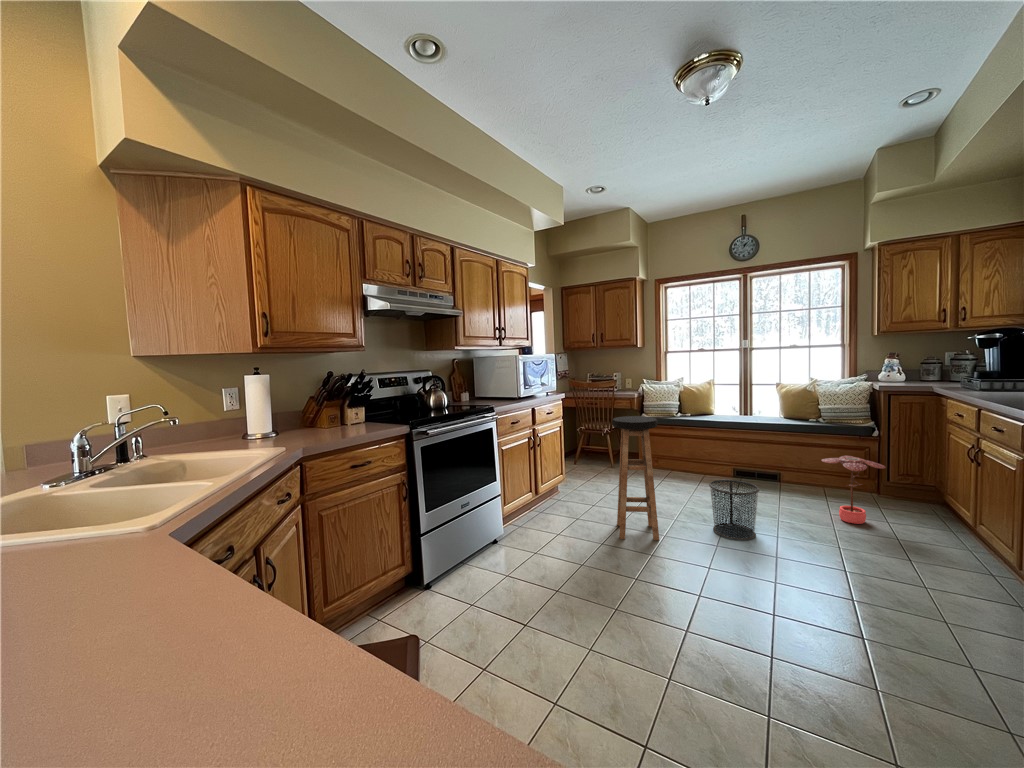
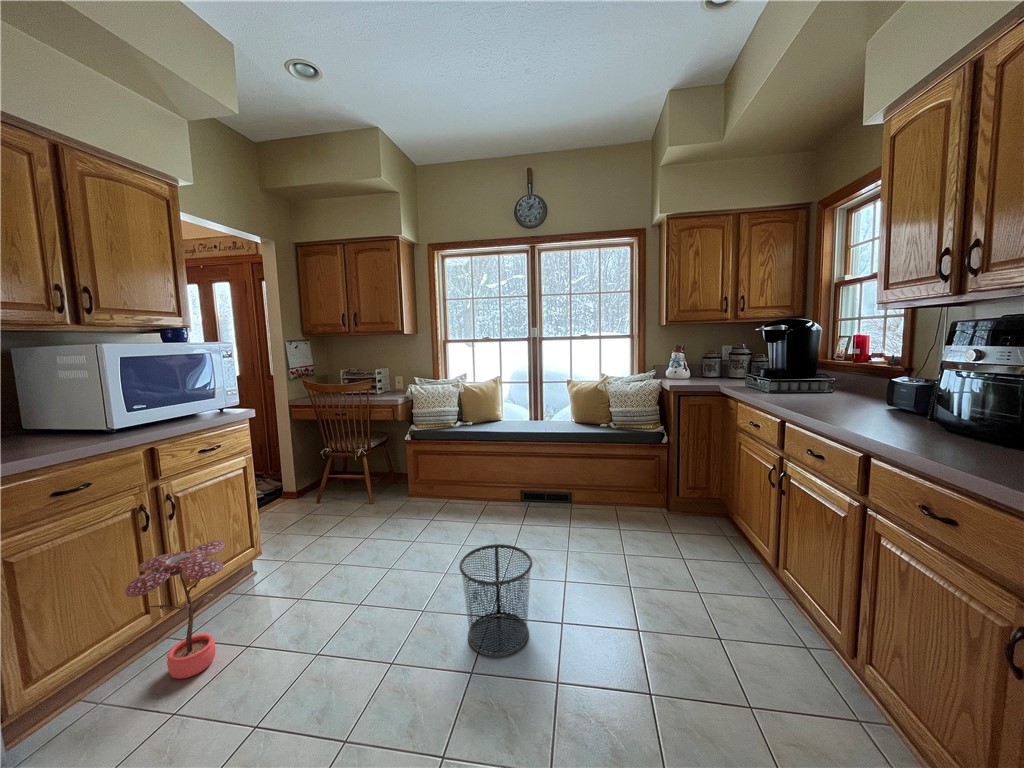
bar stool: present [612,416,659,540] -> none [269,457,373,711]
potted plant: present [821,456,886,524] -> present [125,540,225,679]

